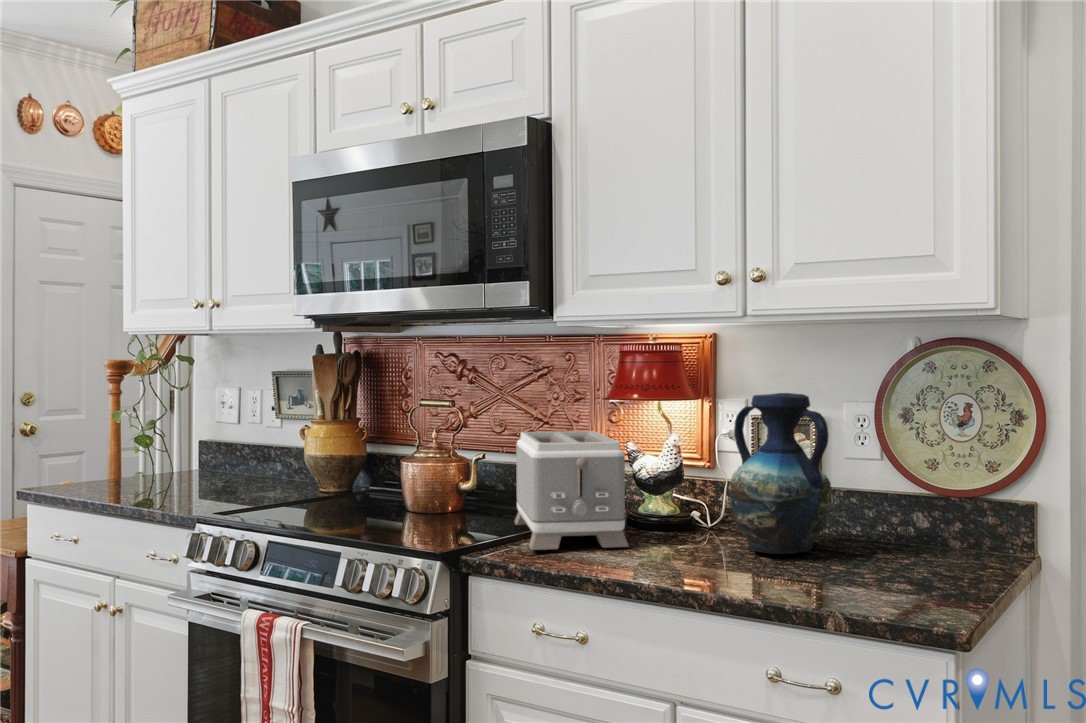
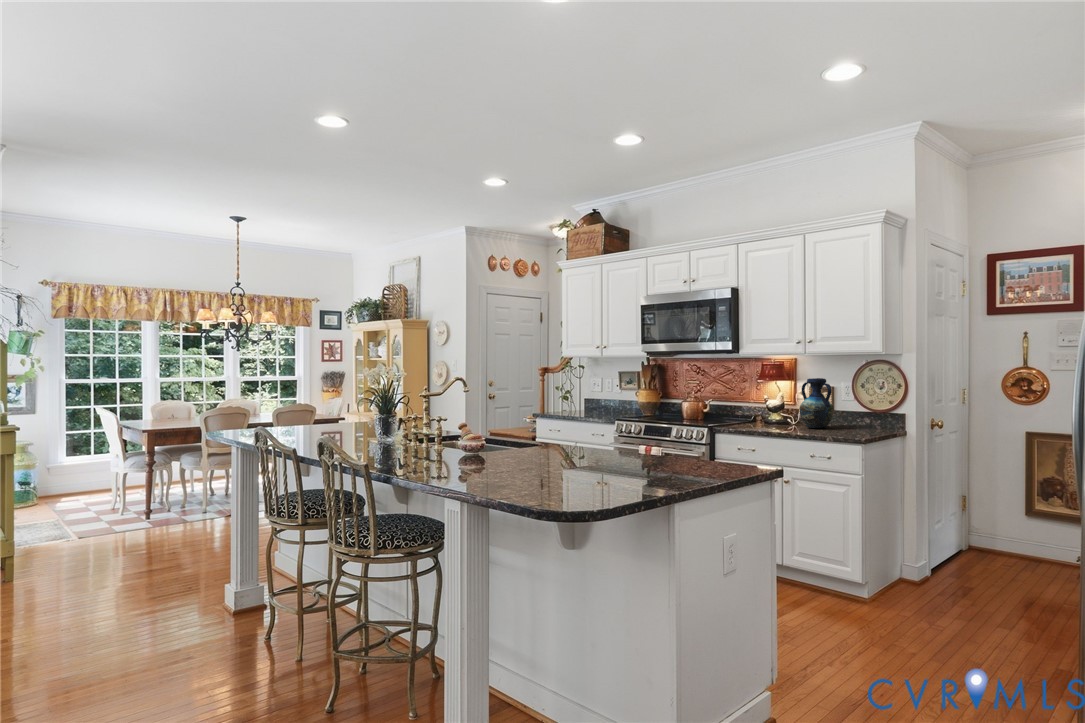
toaster: present [515,431,629,550] -> none [725,392,766,426]

